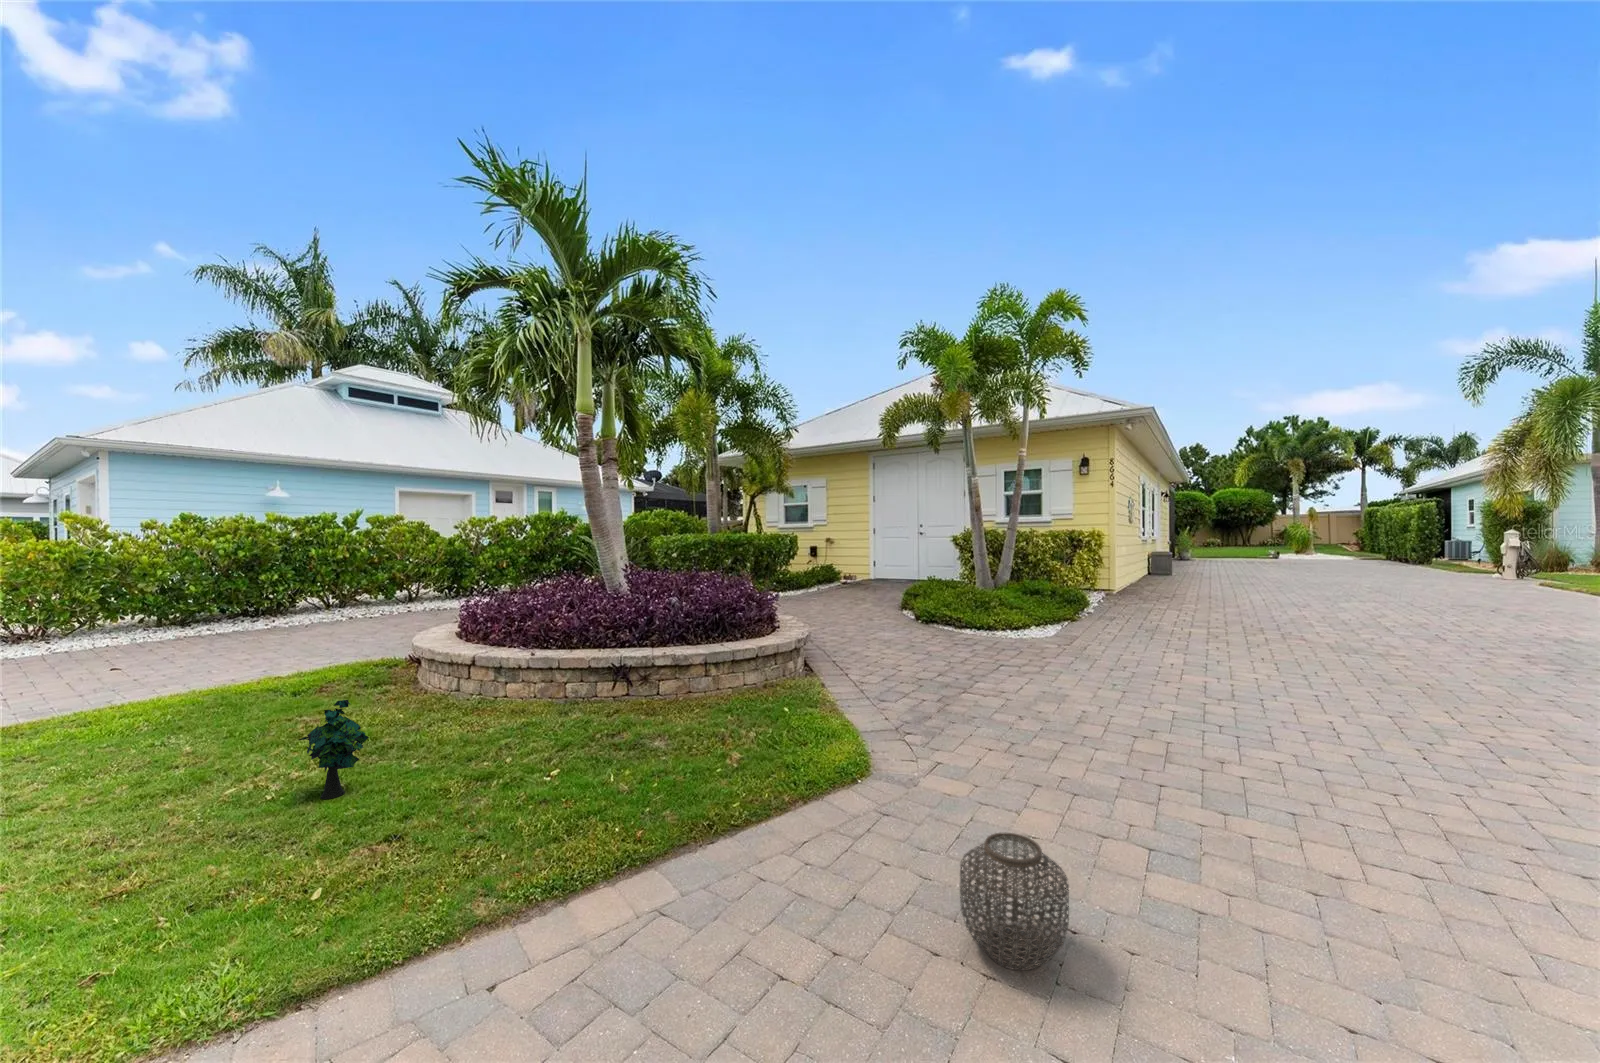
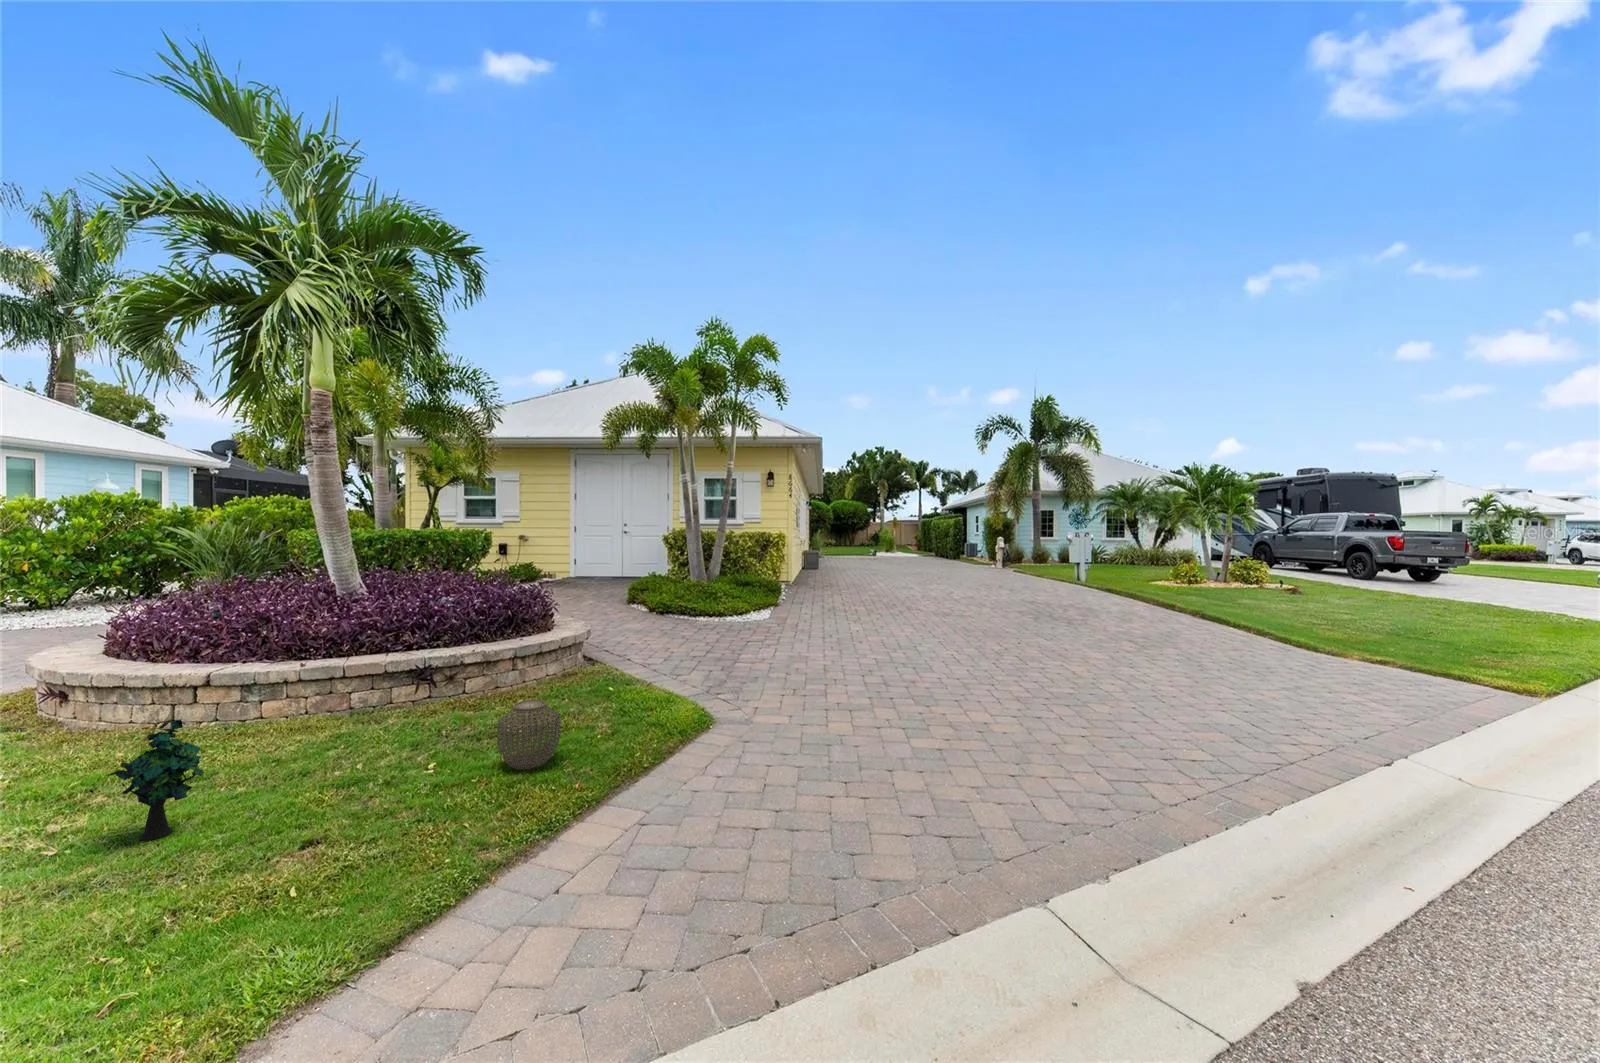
woven basket: present [960,832,1069,970] -> present [497,700,561,769]

